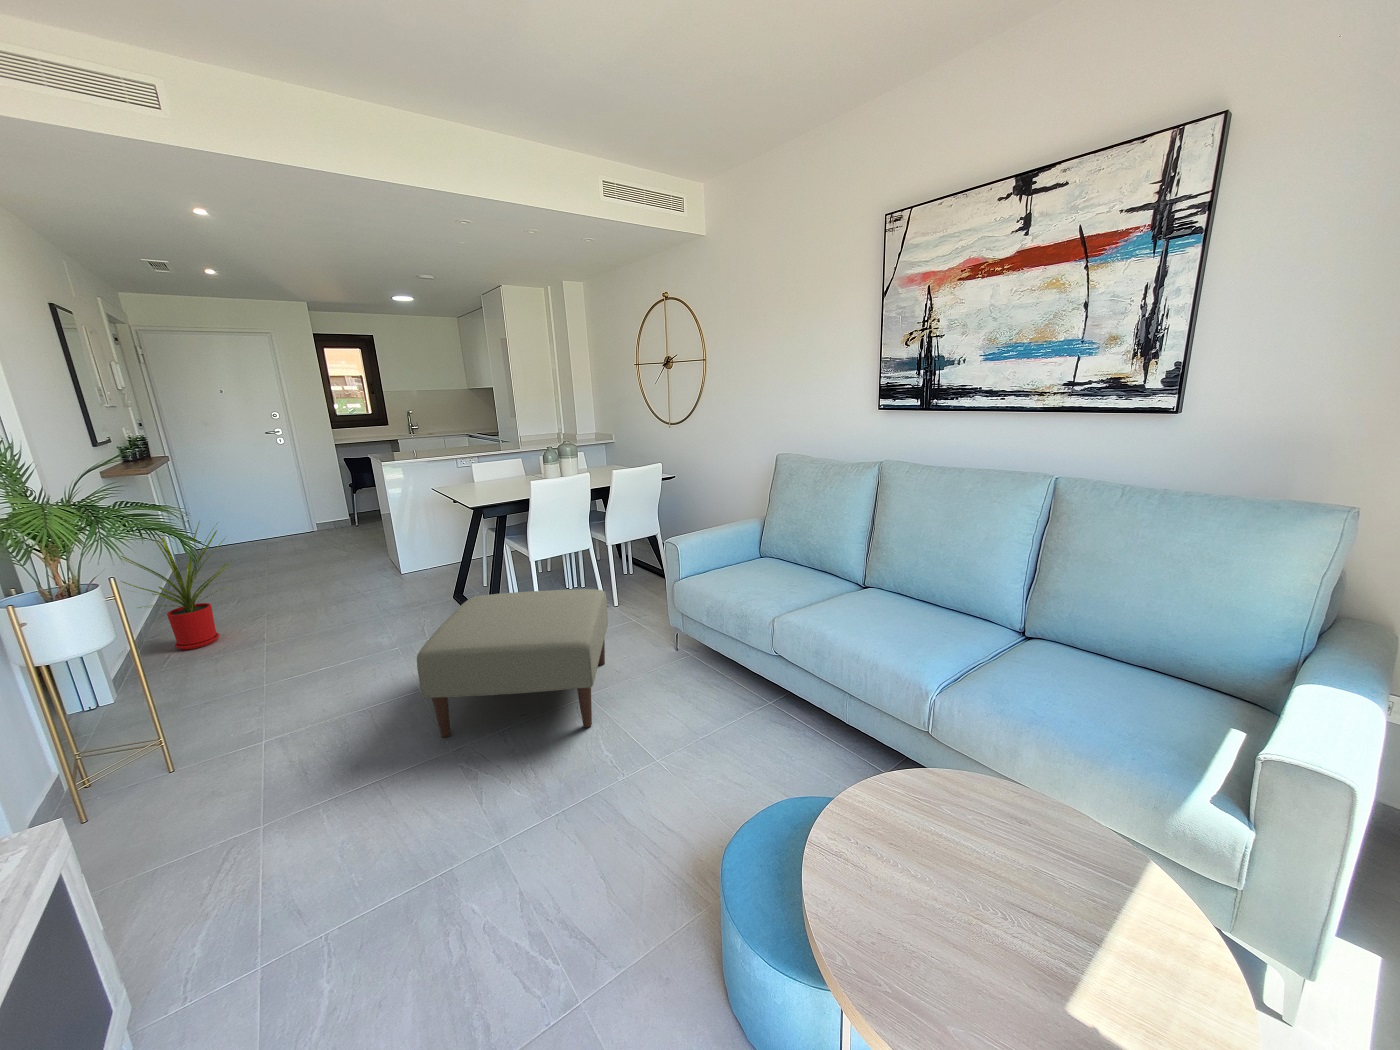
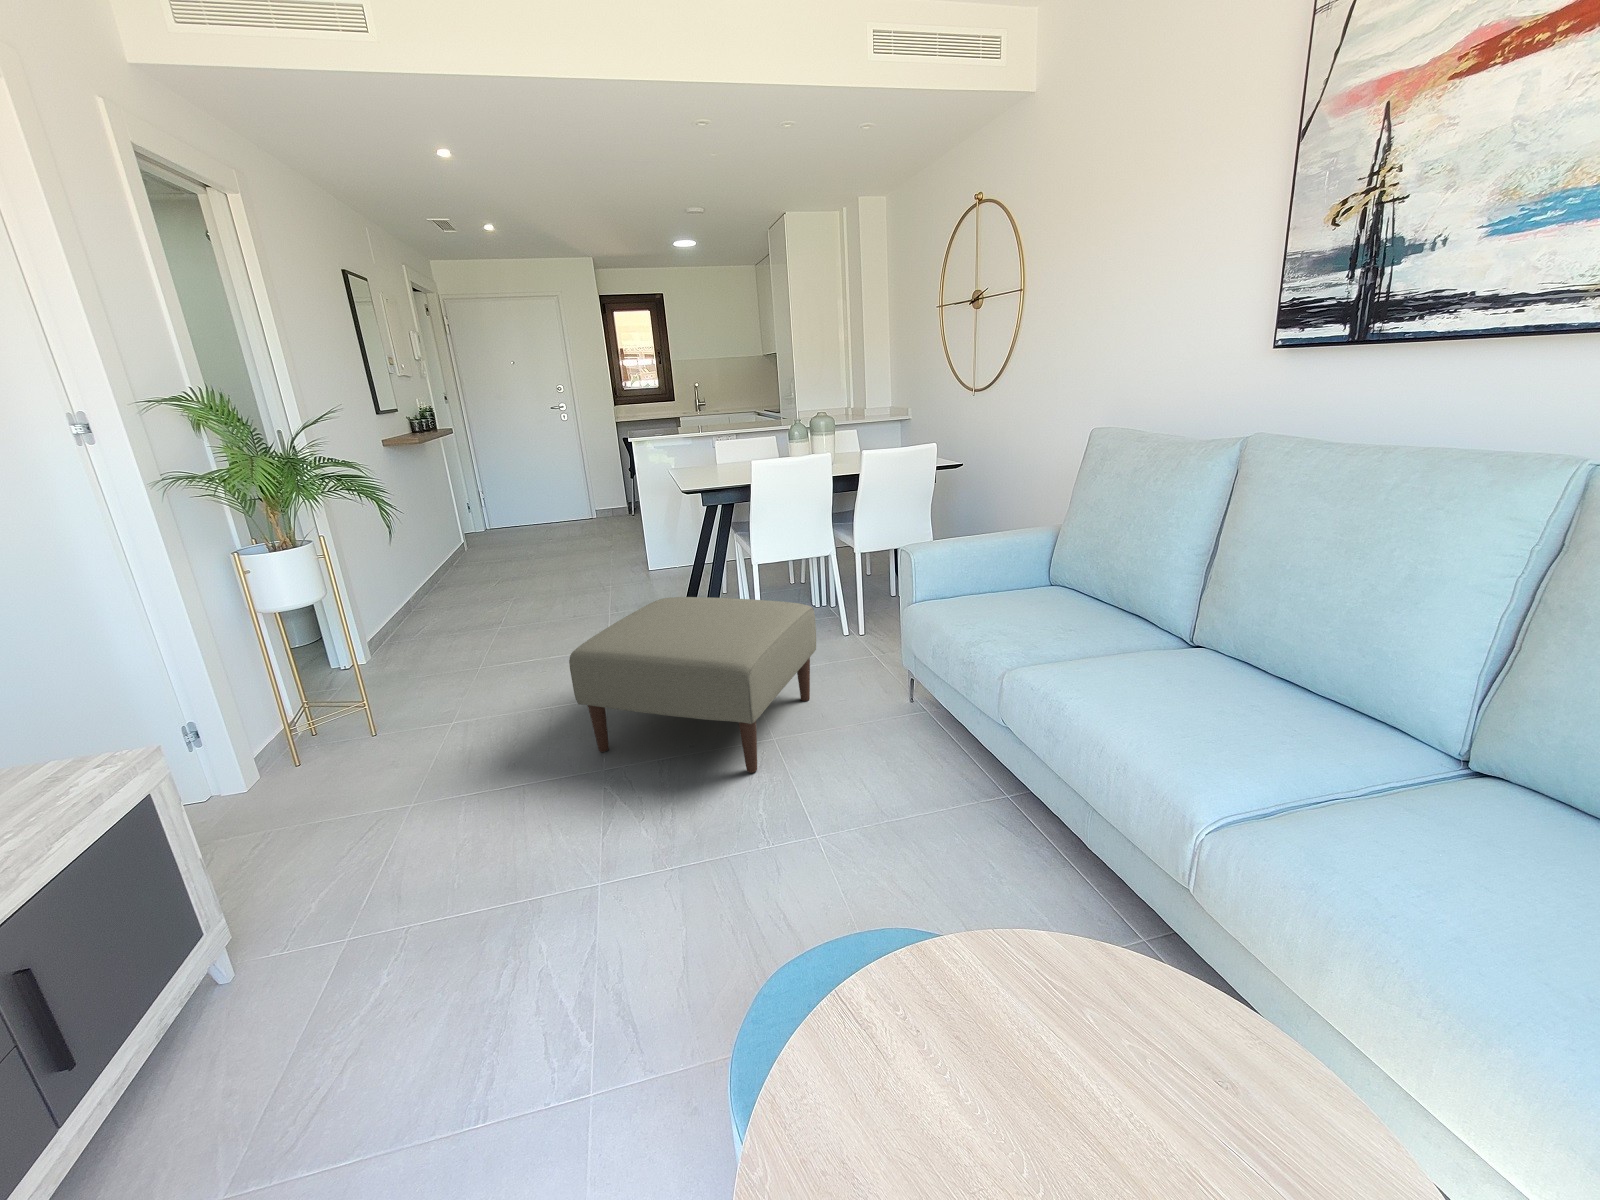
house plant: present [121,521,232,650] -> none [374,495,480,624]

